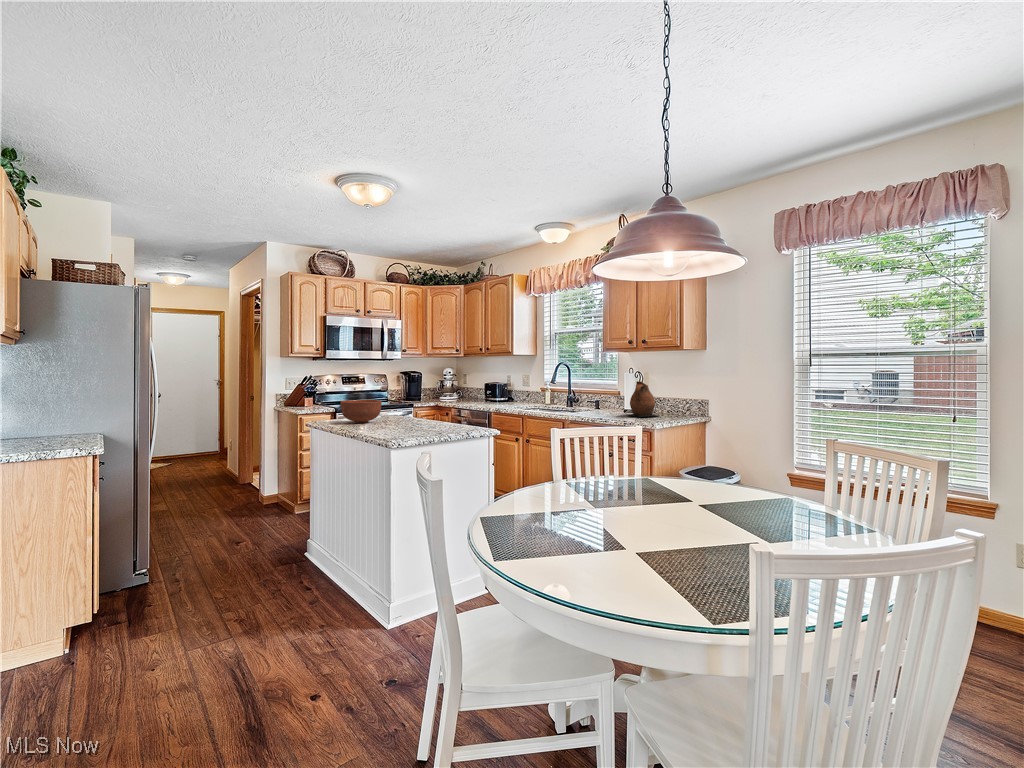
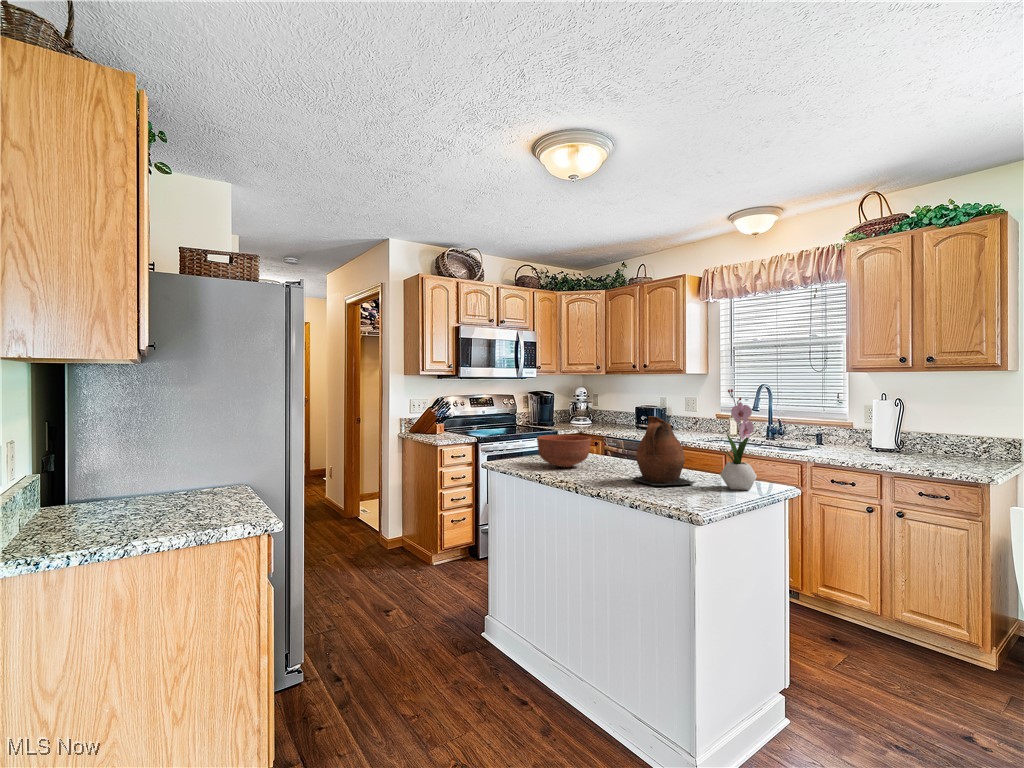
flower arrangement: none [437,363,460,430] -> present [720,389,757,490]
ceramic pitcher: present [629,381,659,416] -> present [632,416,694,485]

